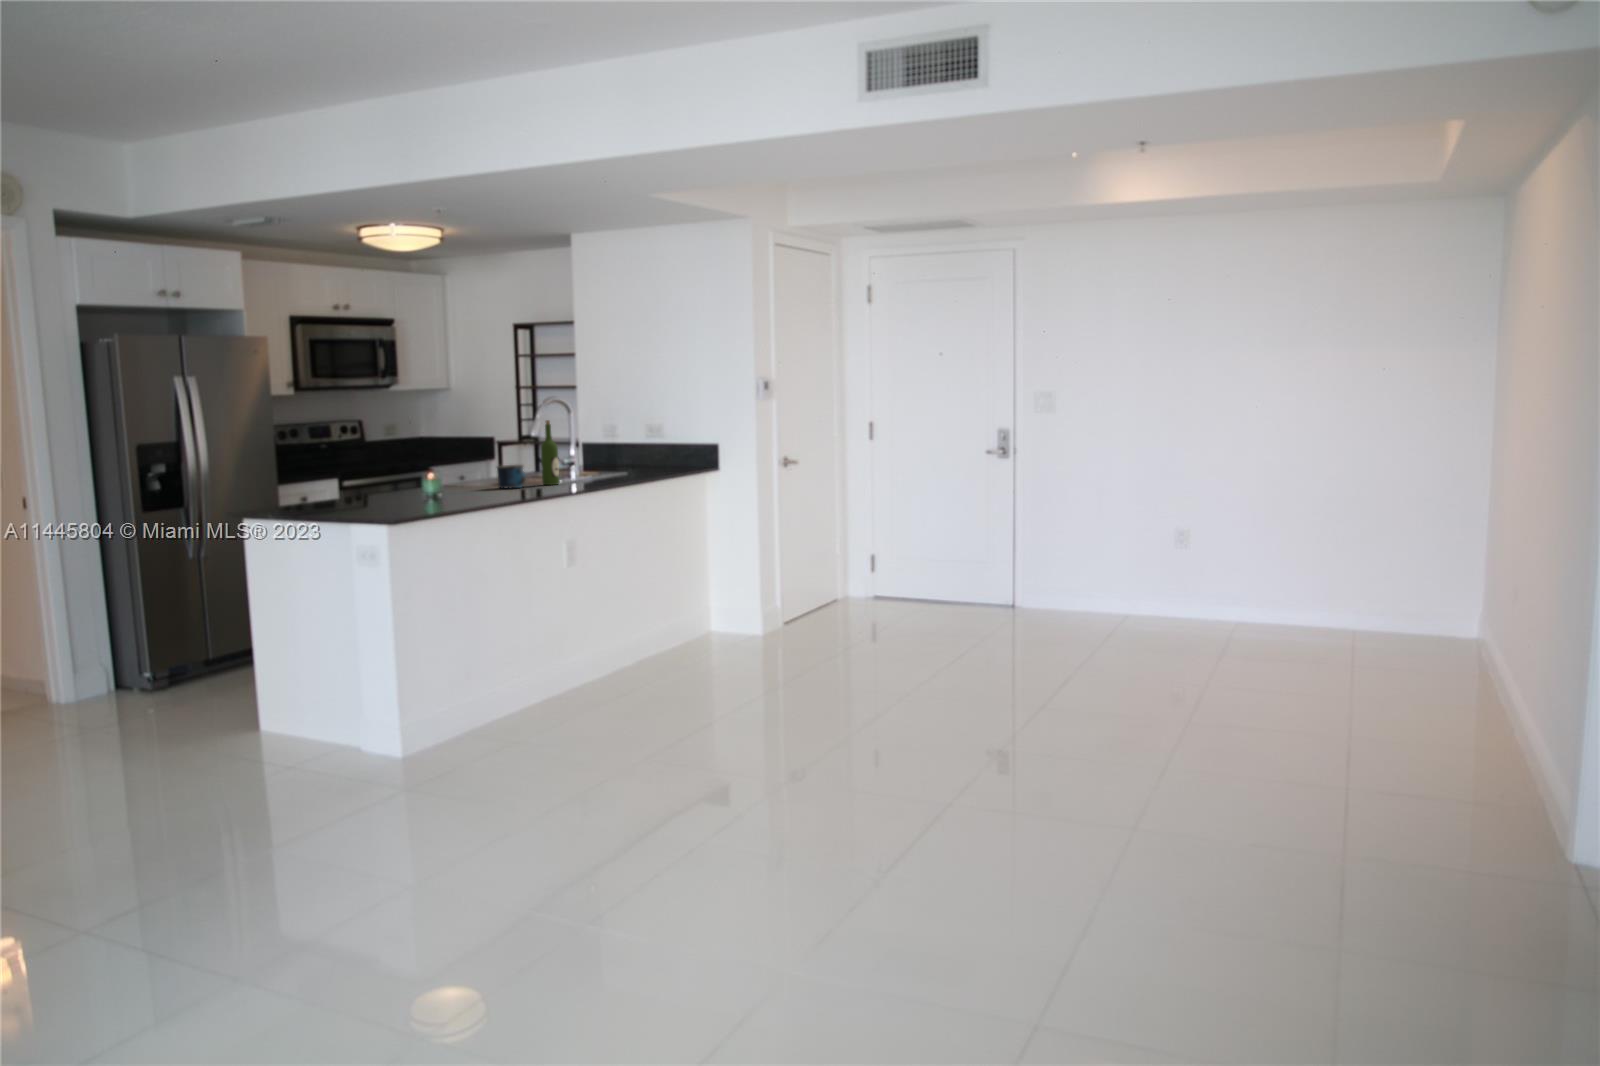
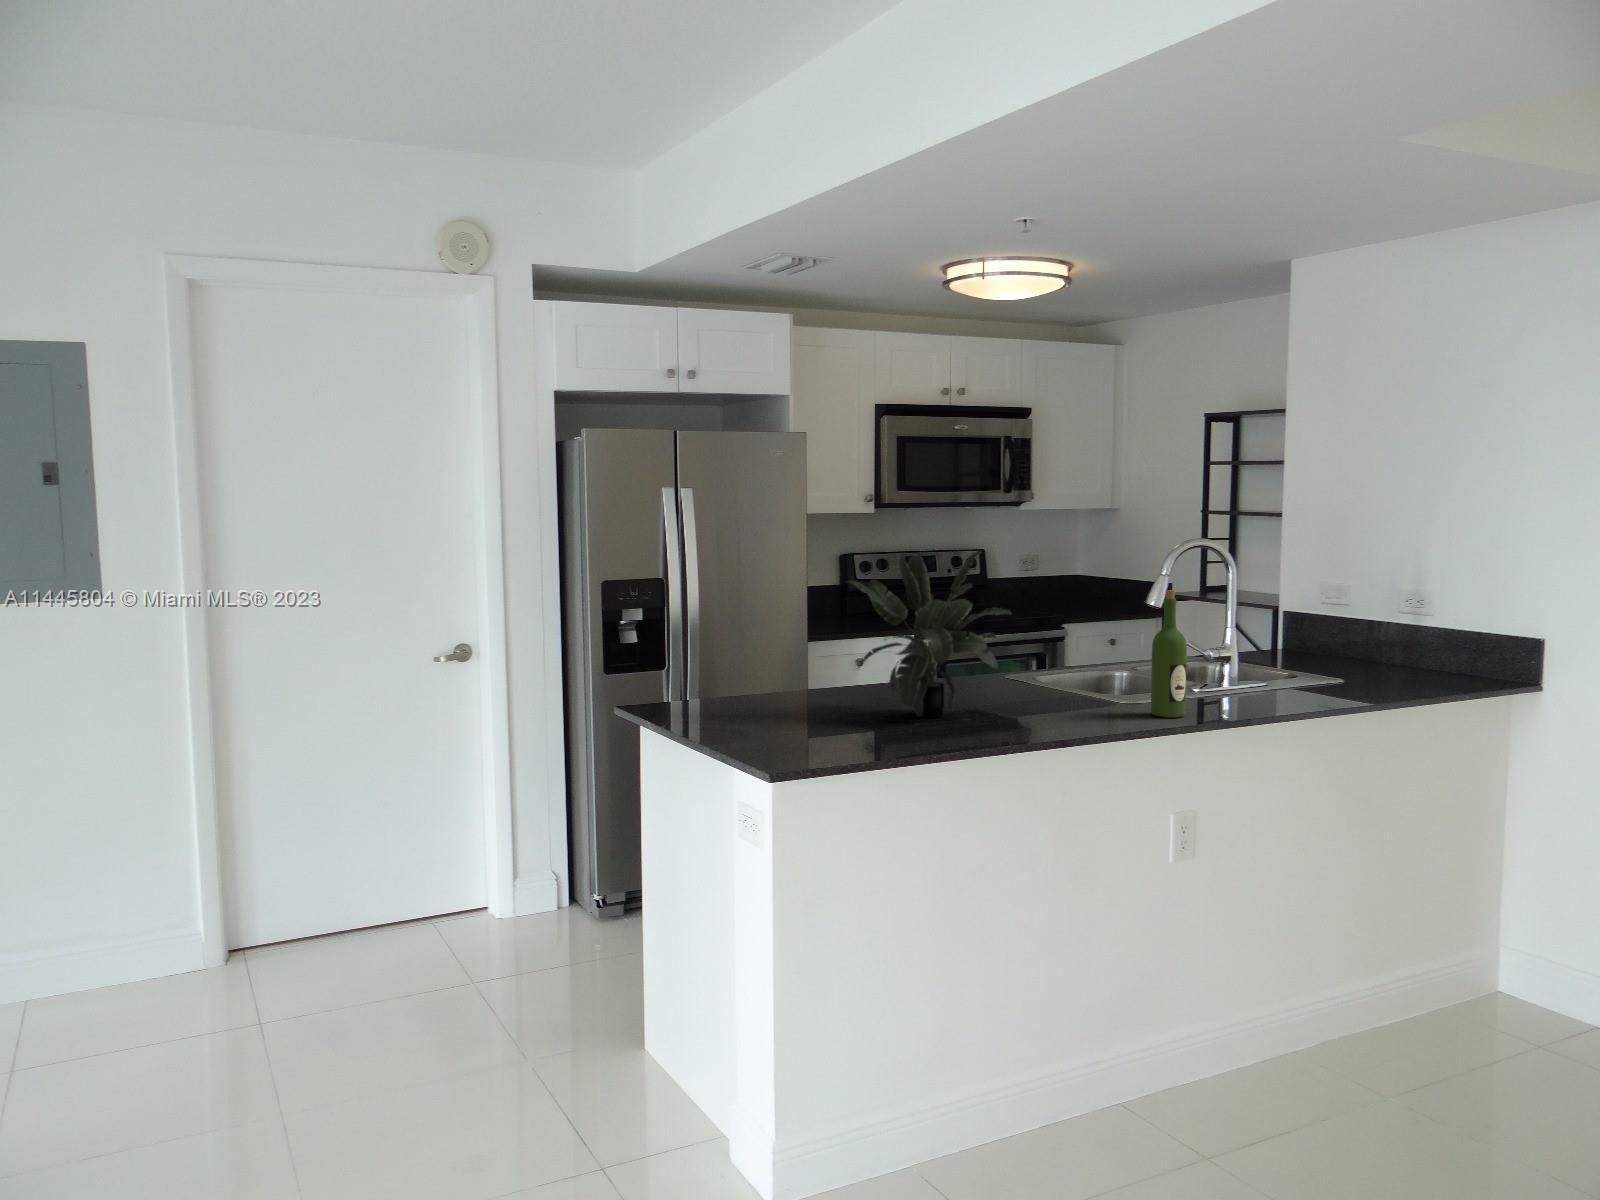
potted plant: none [377,402,473,495] -> present [846,551,1011,718]
mug: present [497,465,526,489] -> none [1061,670,1114,719]

